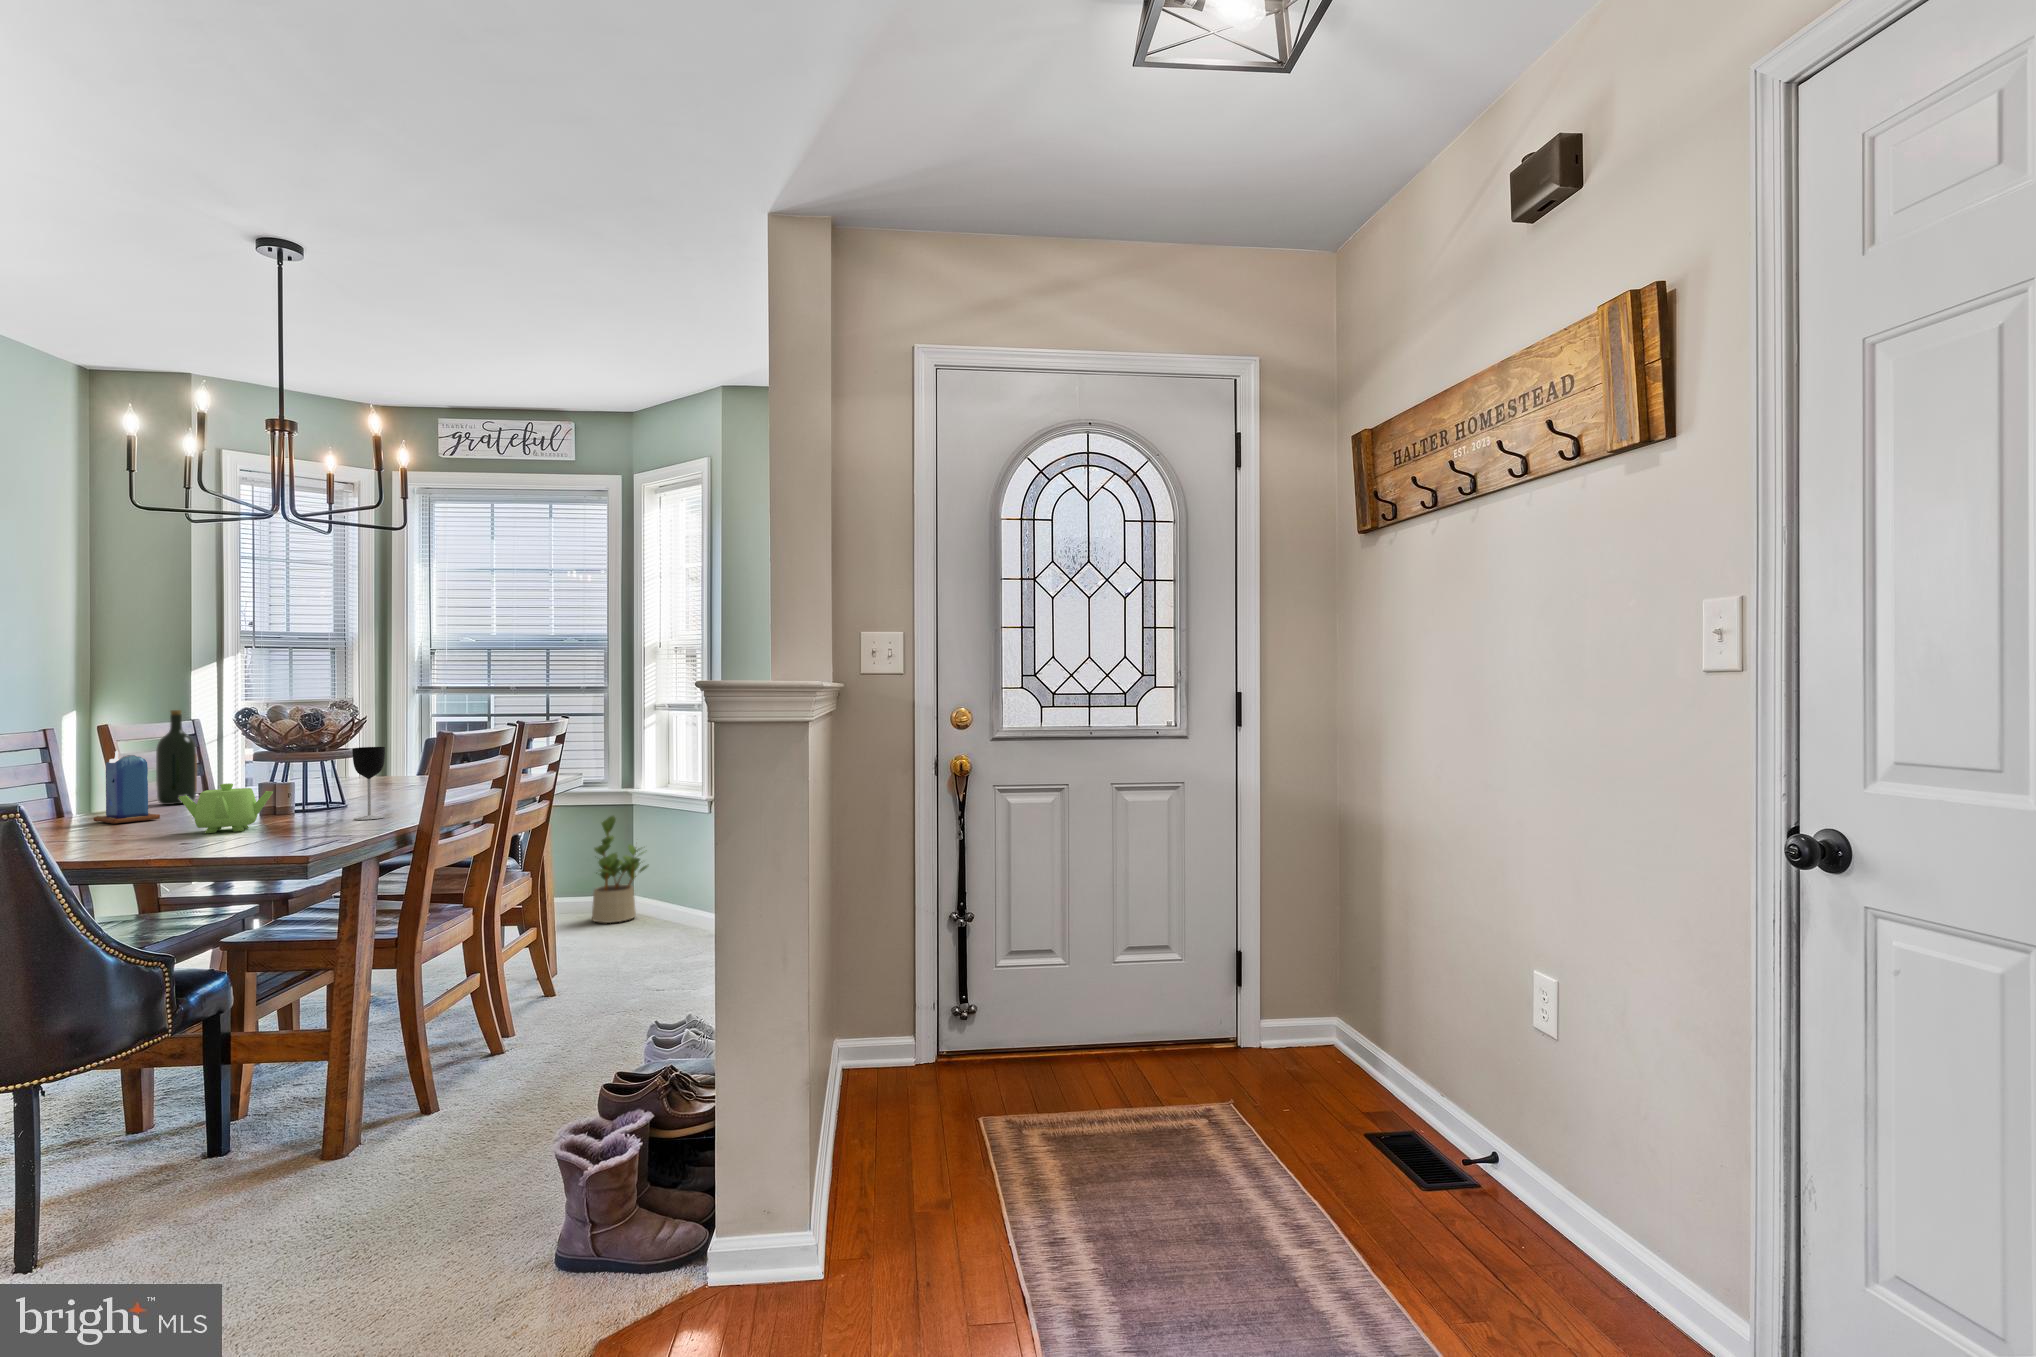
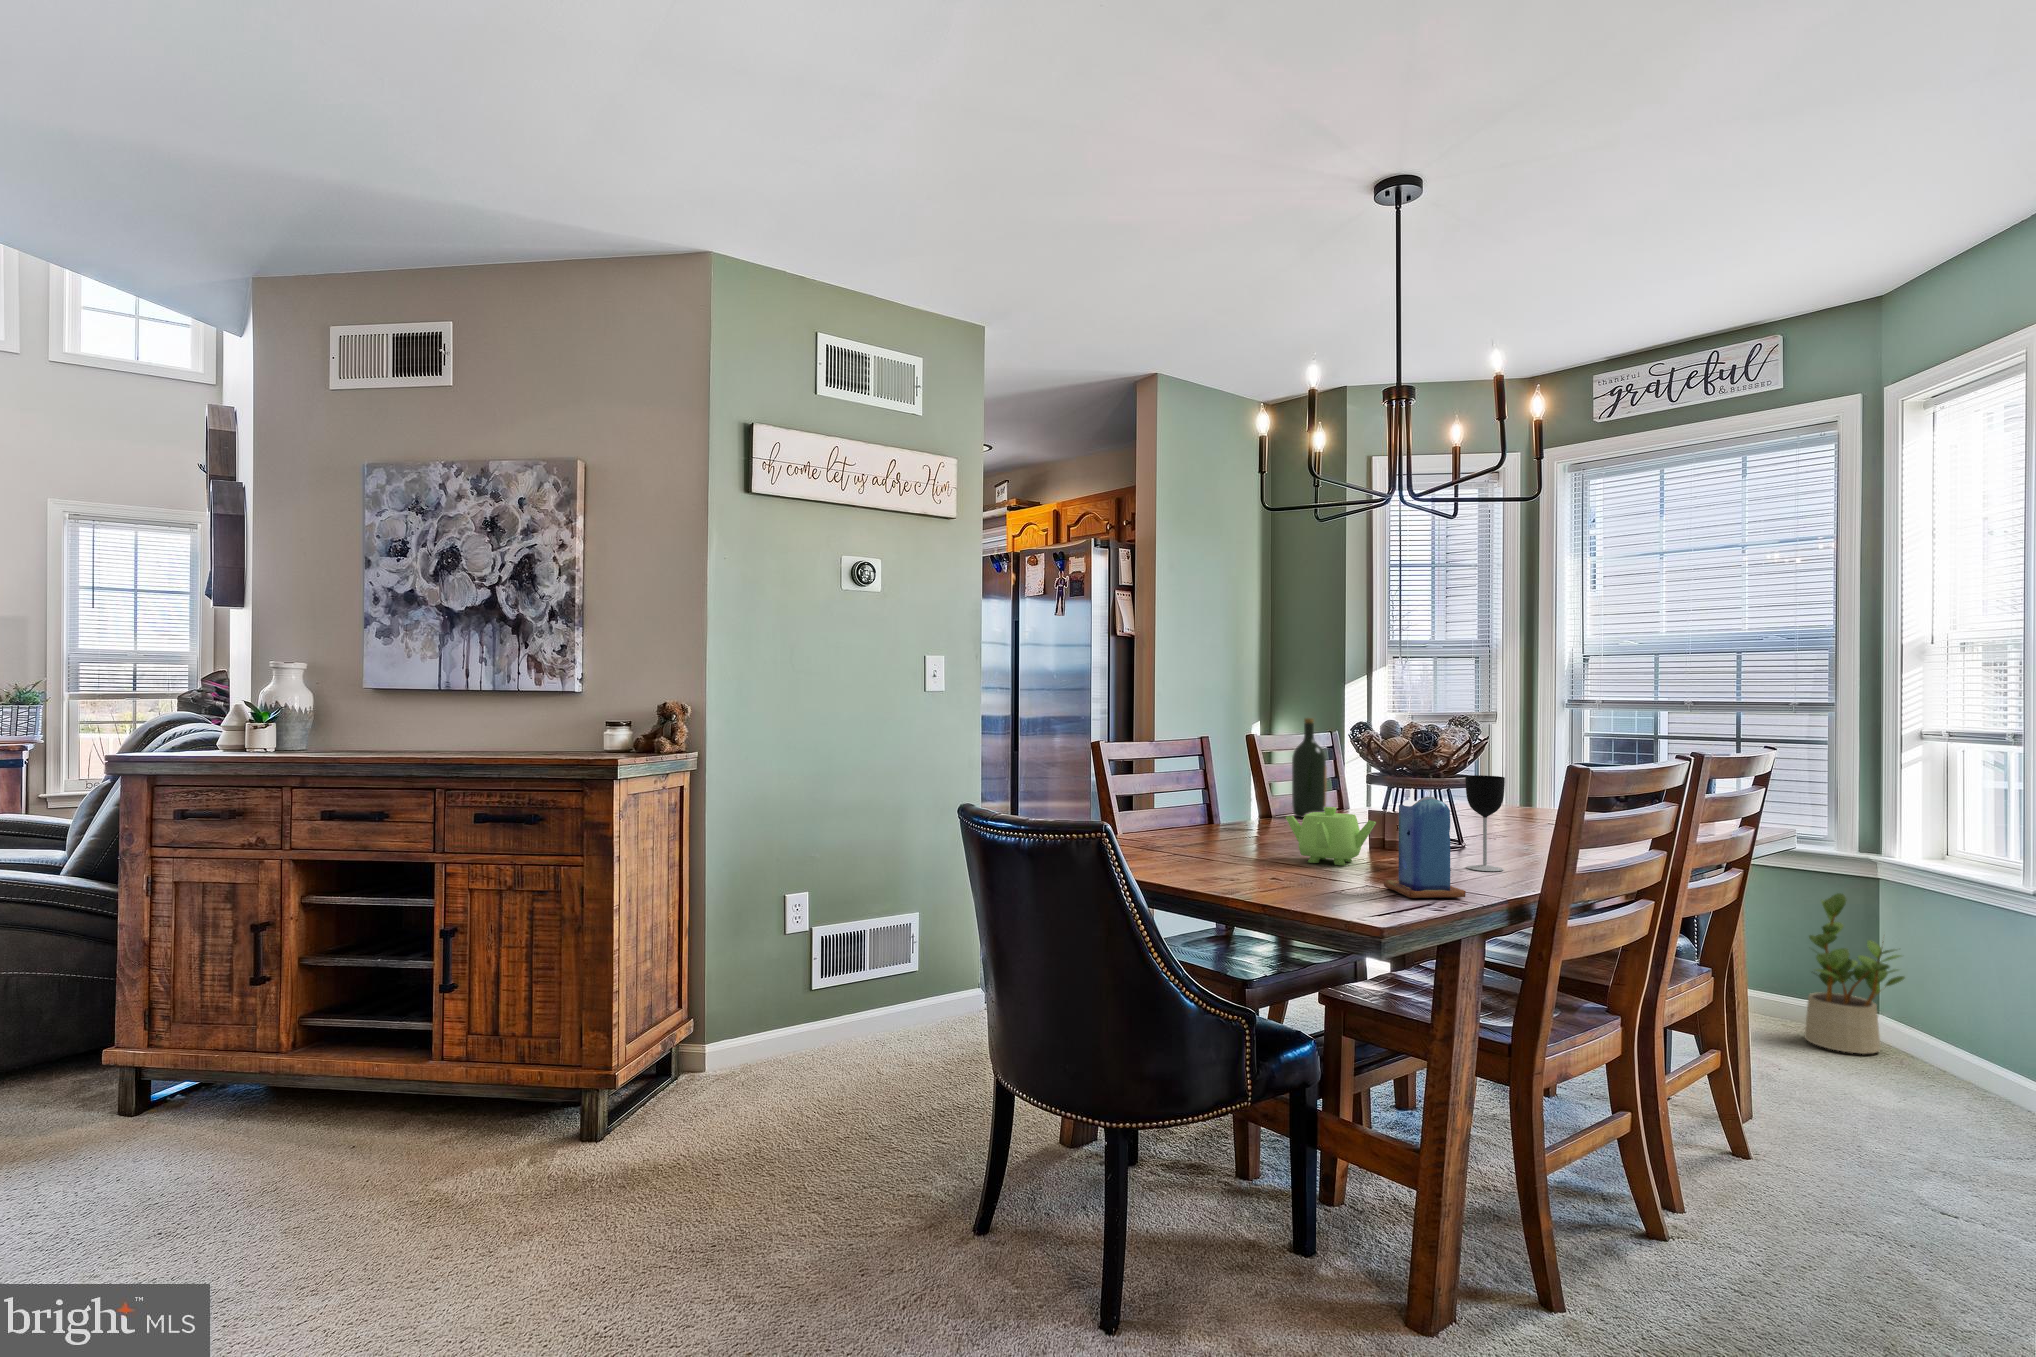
candle: present [93,751,160,824] -> present [1384,788,1466,898]

